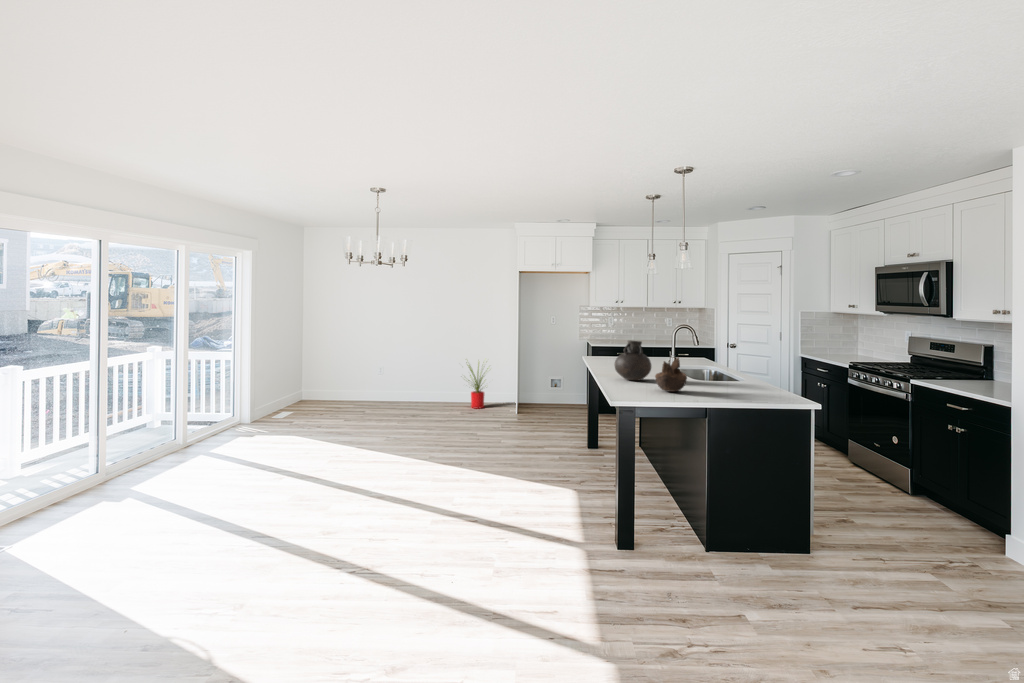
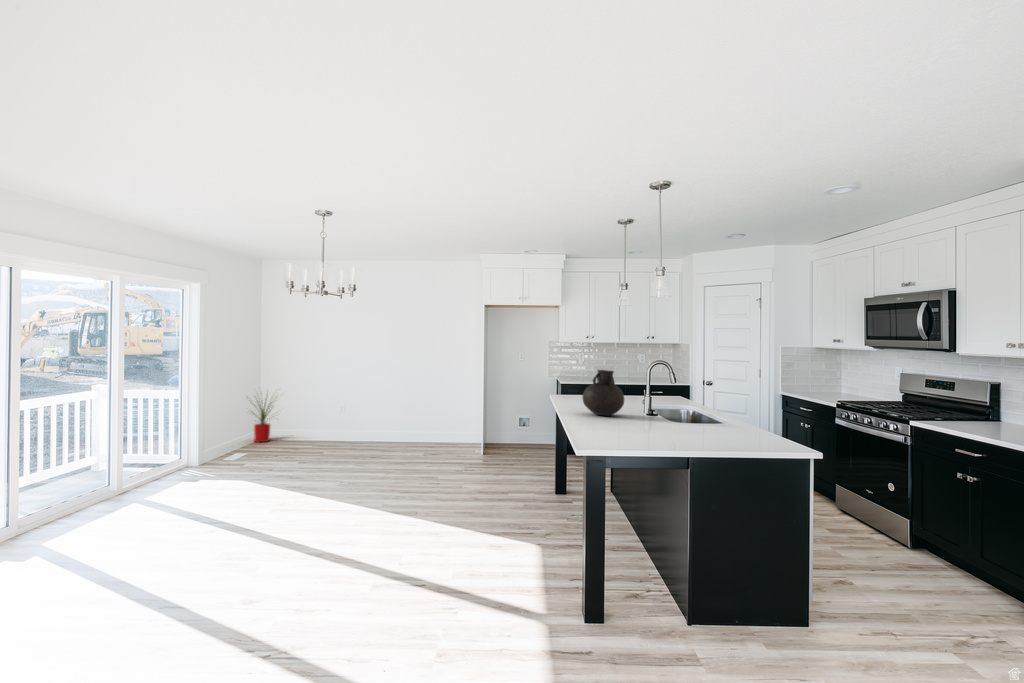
decorative bowl: present [655,357,687,392] -> none [628,388,665,428]
house plant: present [468,364,484,409] -> present [252,393,272,442]

